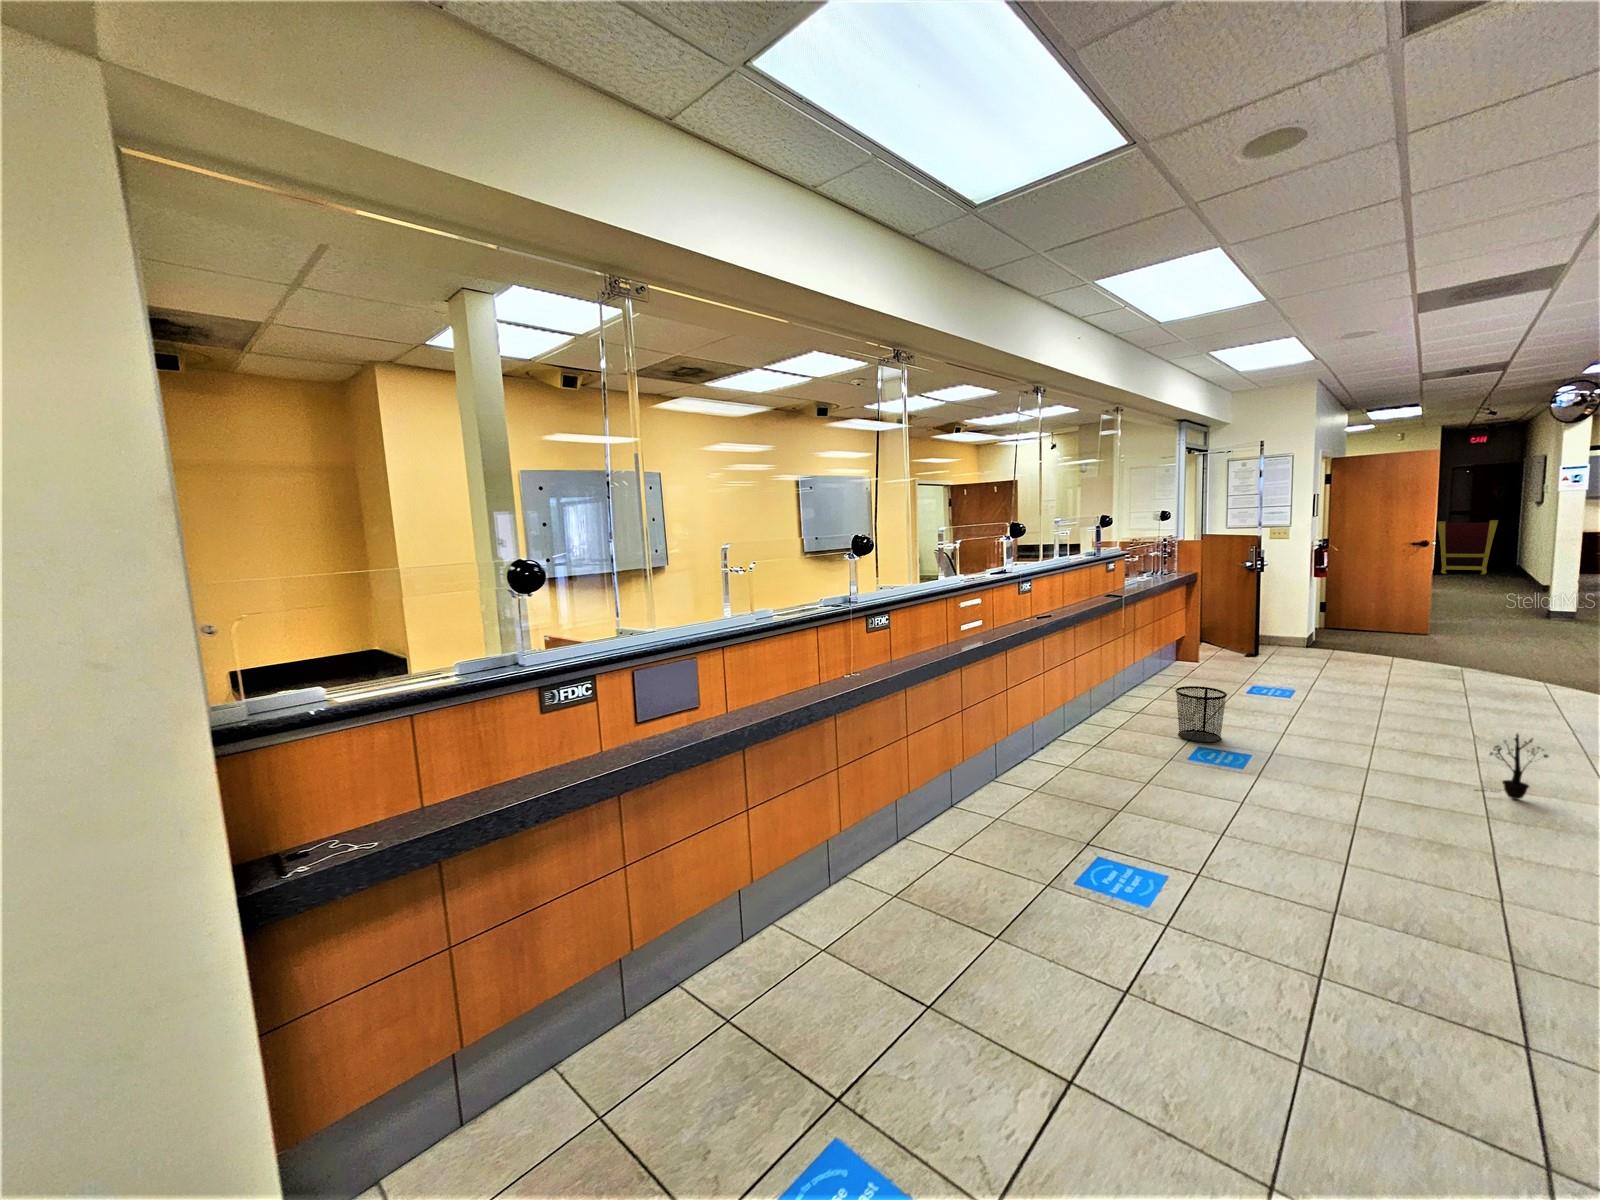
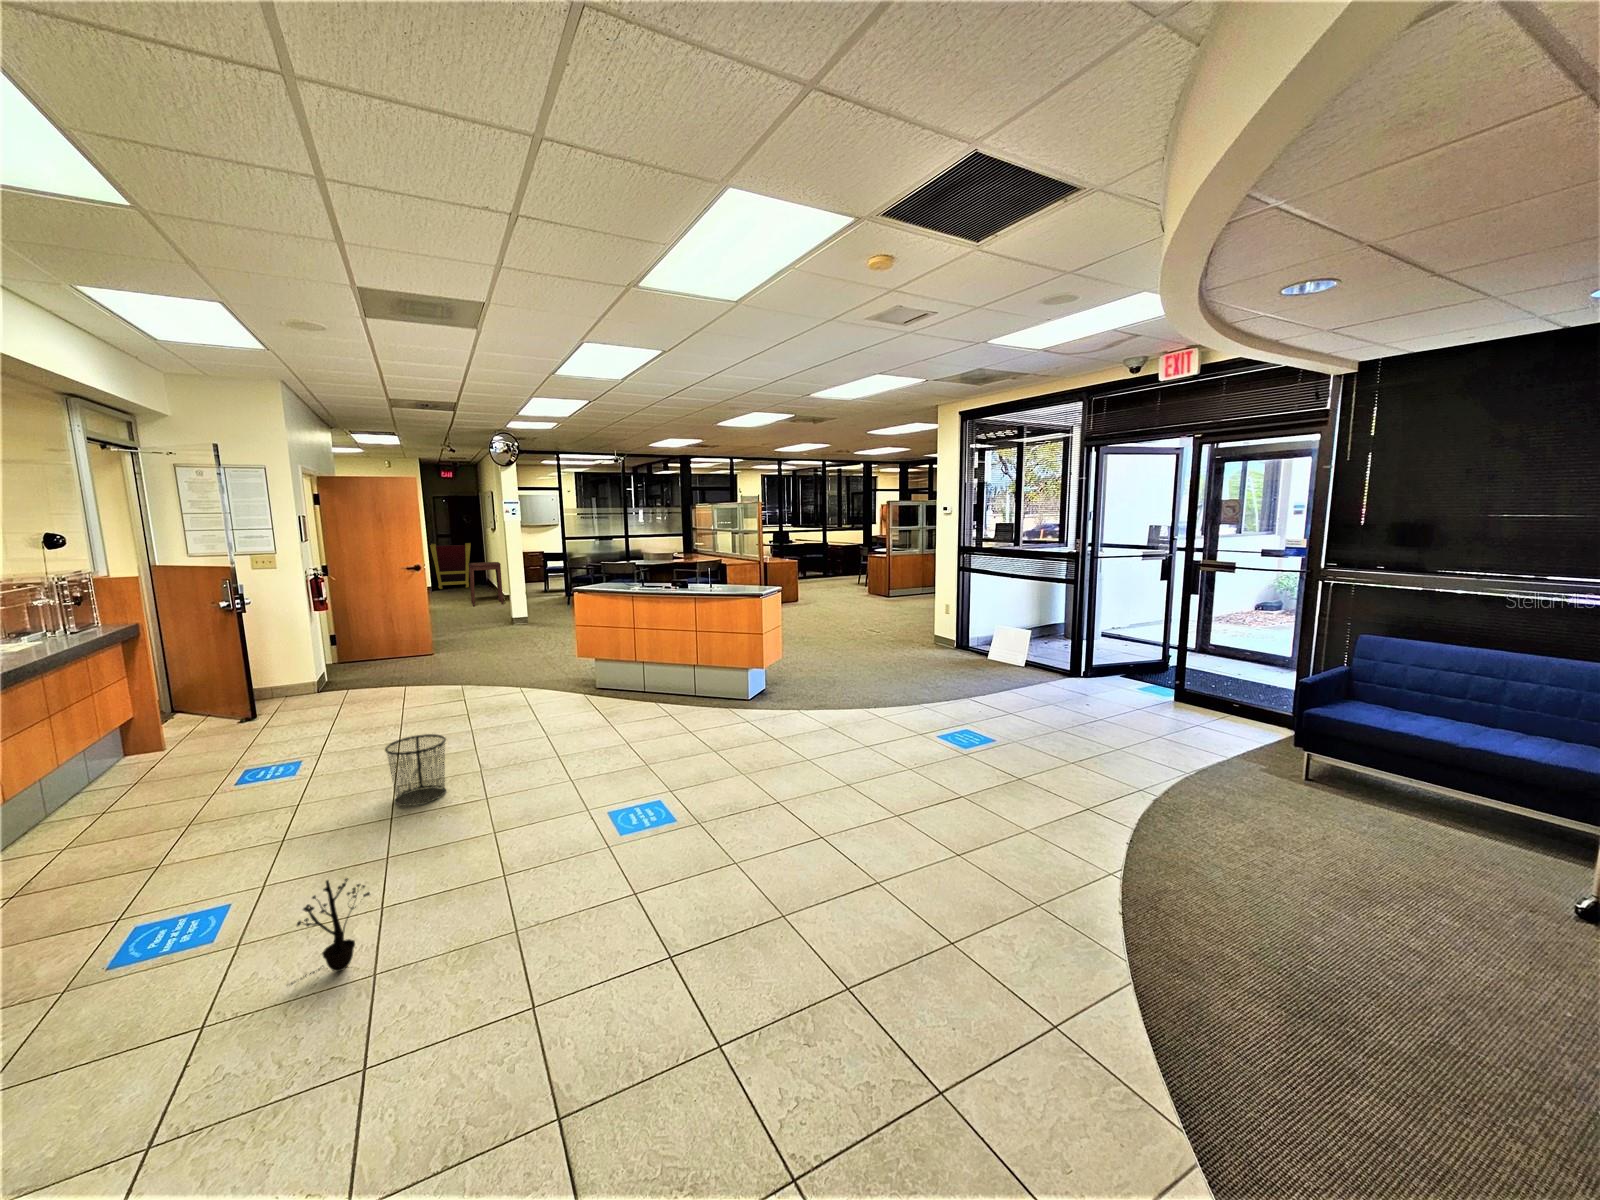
side table: none [1487,543,1543,597] -> present [468,562,503,606]
waste bin: present [1175,686,1227,744] -> present [385,734,446,806]
decorative plant: present [1475,734,1548,799] -> present [291,878,370,984]

